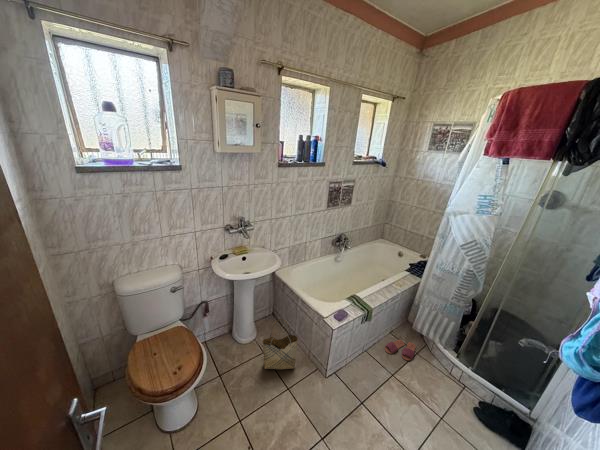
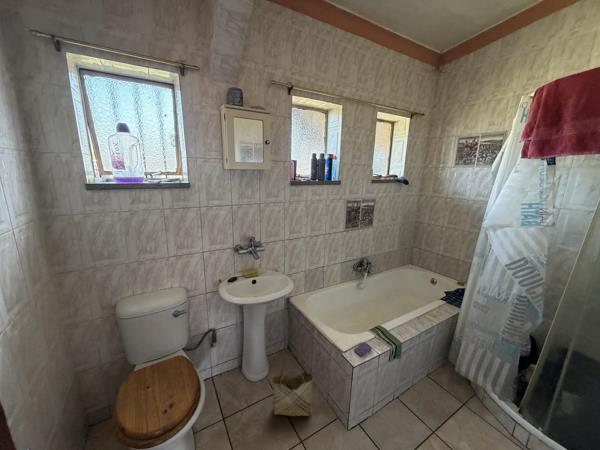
slippers: present [385,340,416,360] -> none [421,385,461,414]

